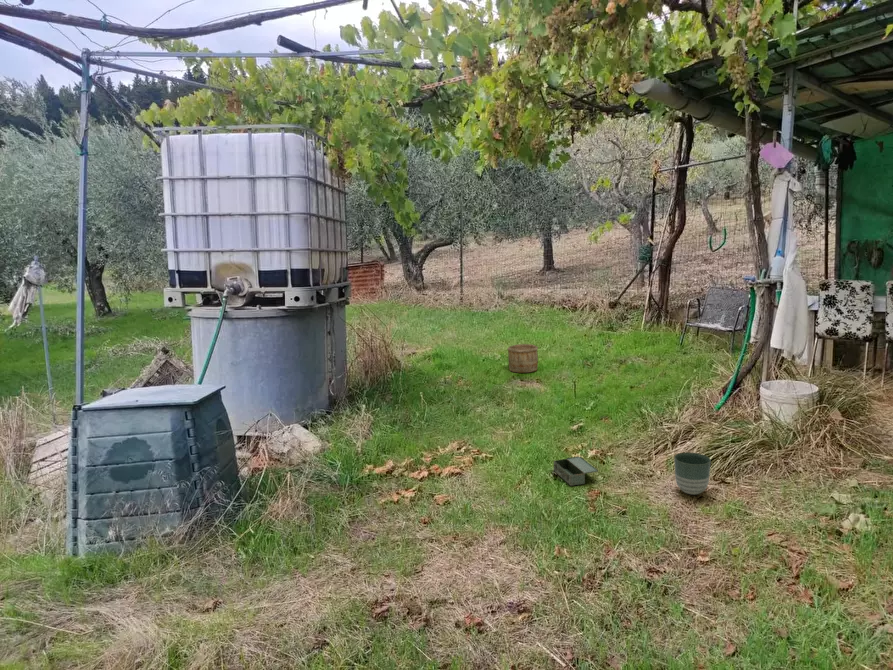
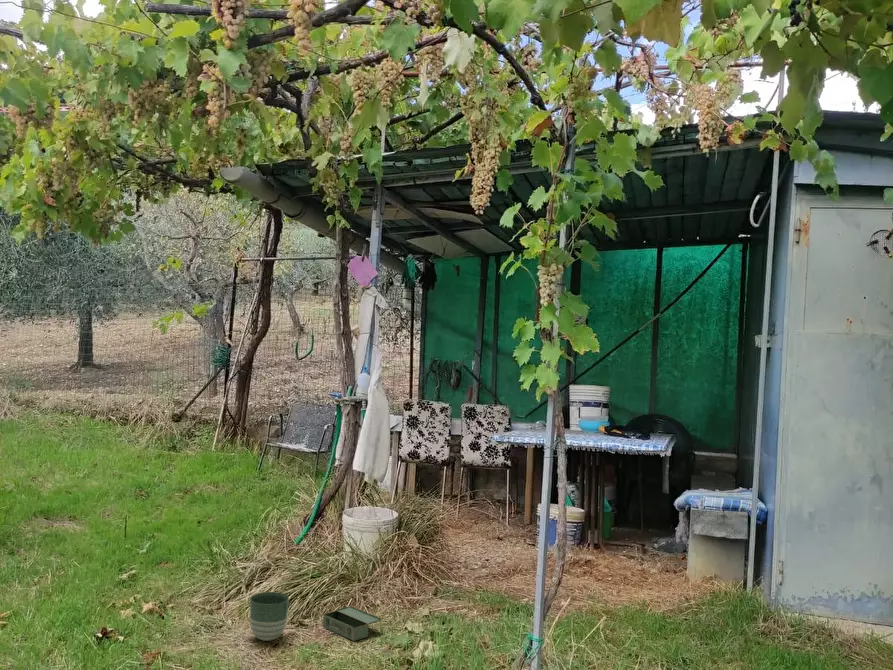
wooden bucket: present [507,344,538,373] -> none [25,469,73,511]
toolbox: present [554,456,598,486] -> present [323,607,381,641]

